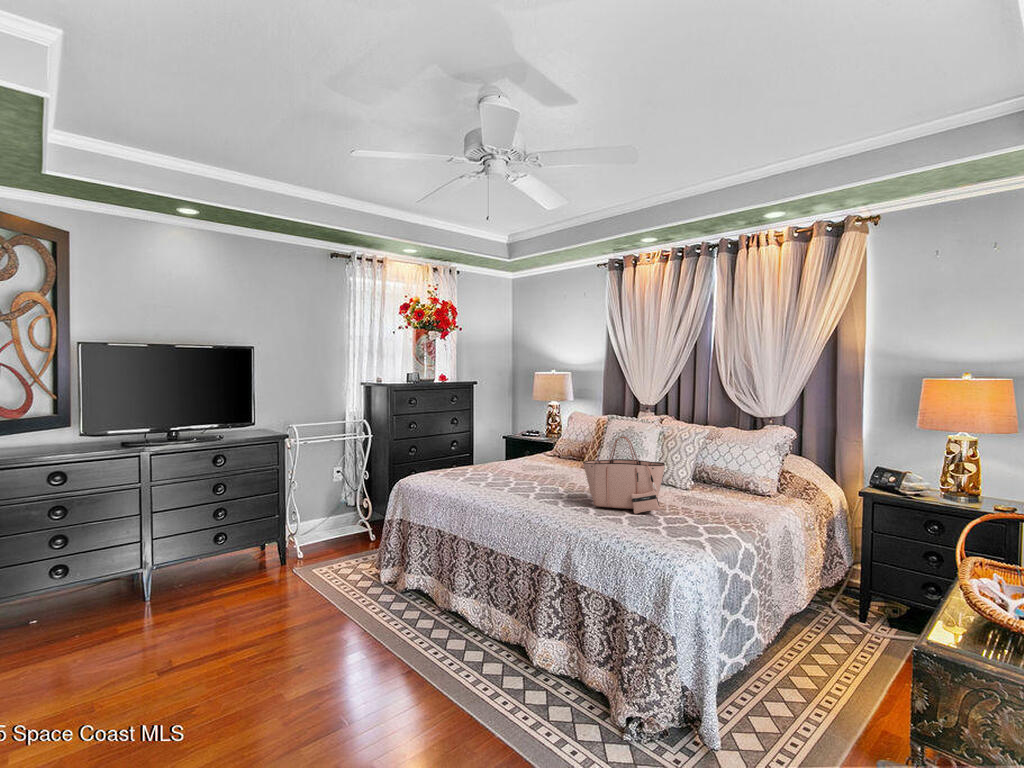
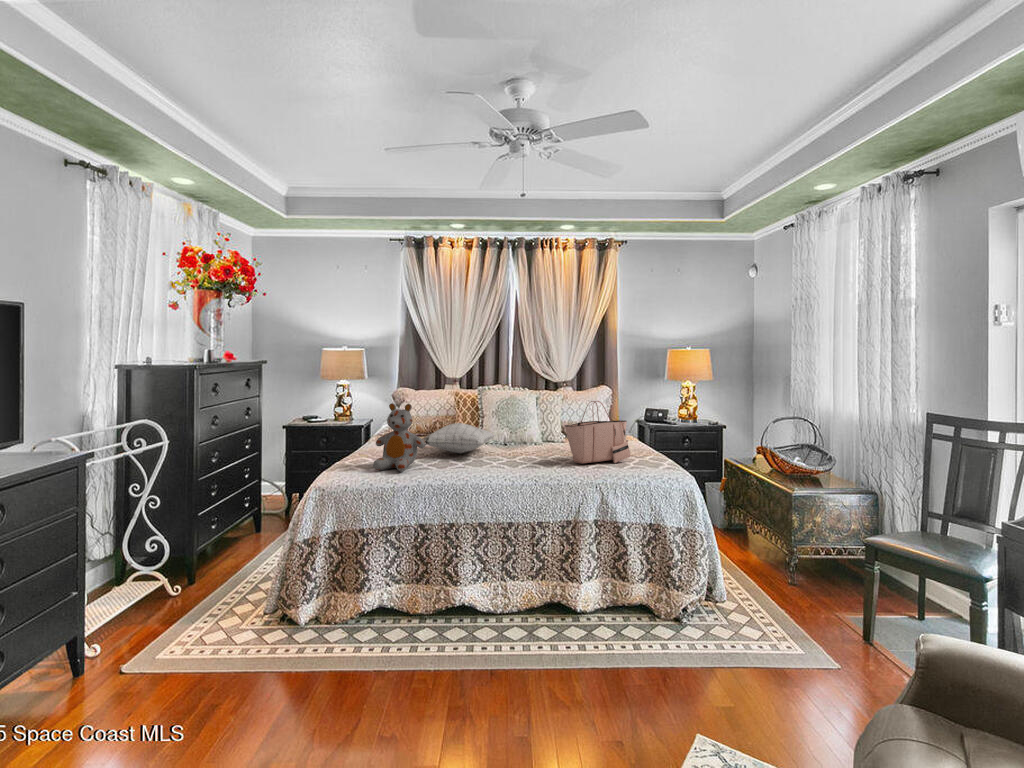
stuffed bear: none [434,421,474,481] -> present [373,403,426,472]
pillow: none [491,443,574,472] -> present [422,423,494,454]

